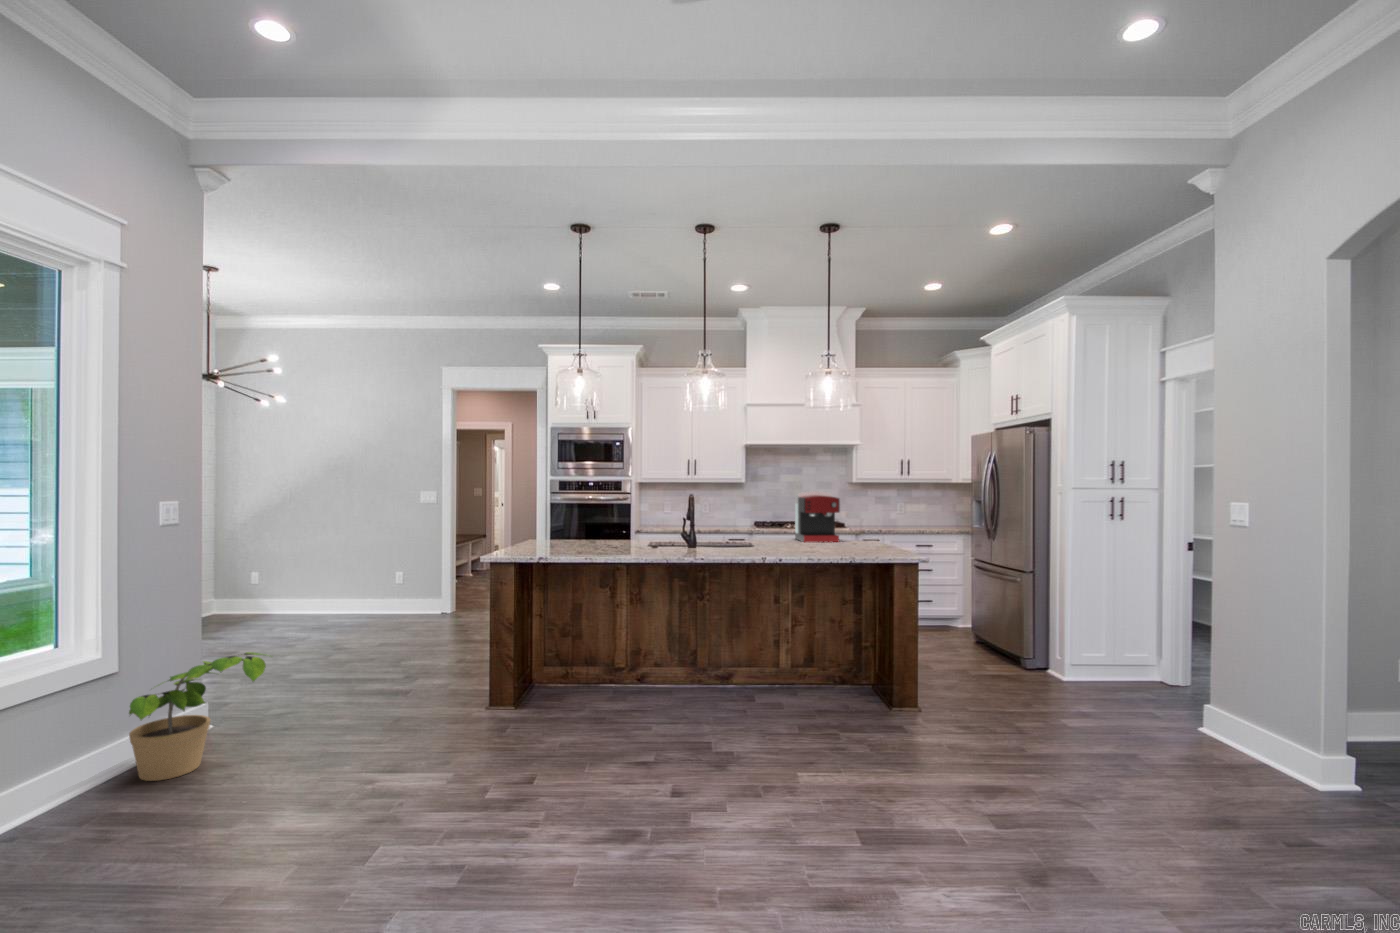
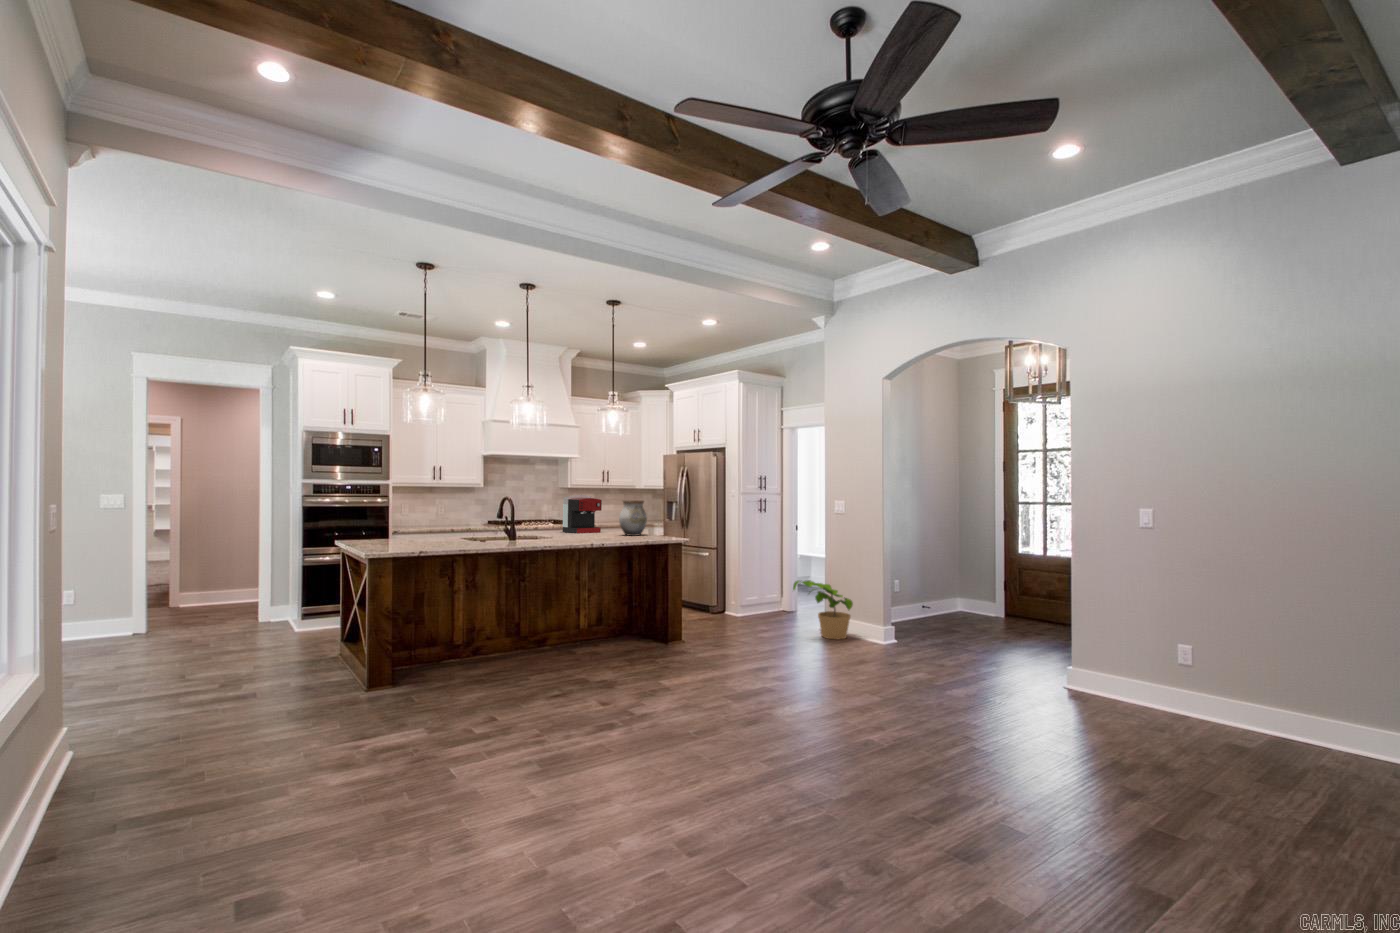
vase: none [839,499,880,550] -> present [619,500,647,536]
potted plant: present [129,652,266,781] -> present [793,580,853,639]

